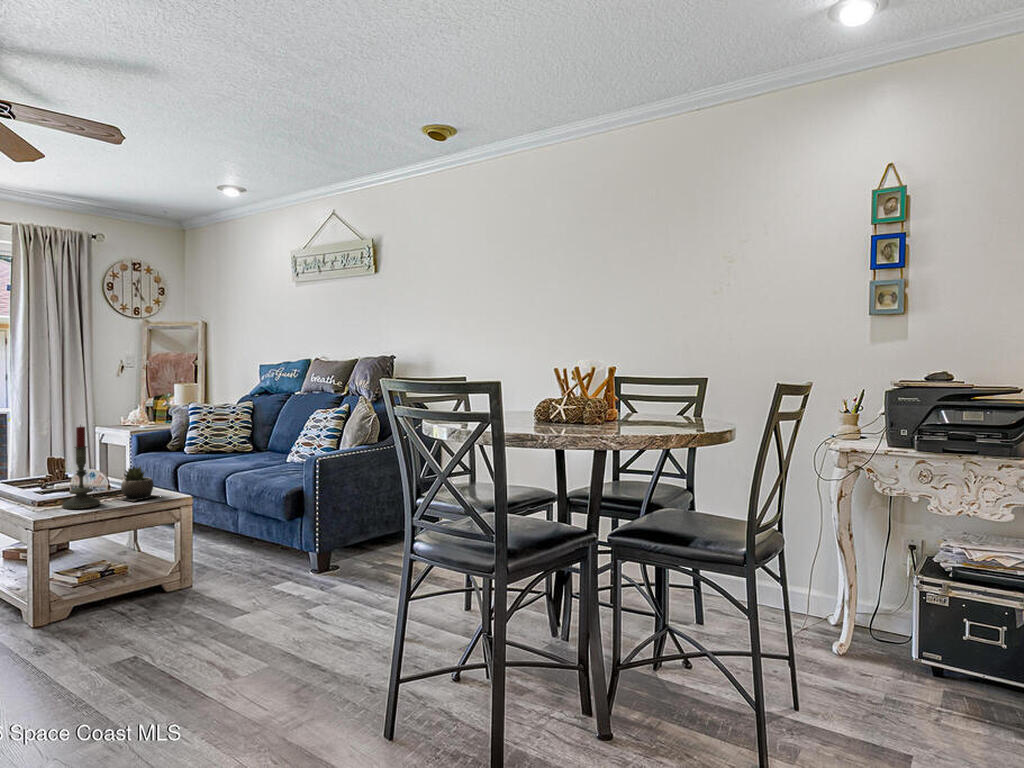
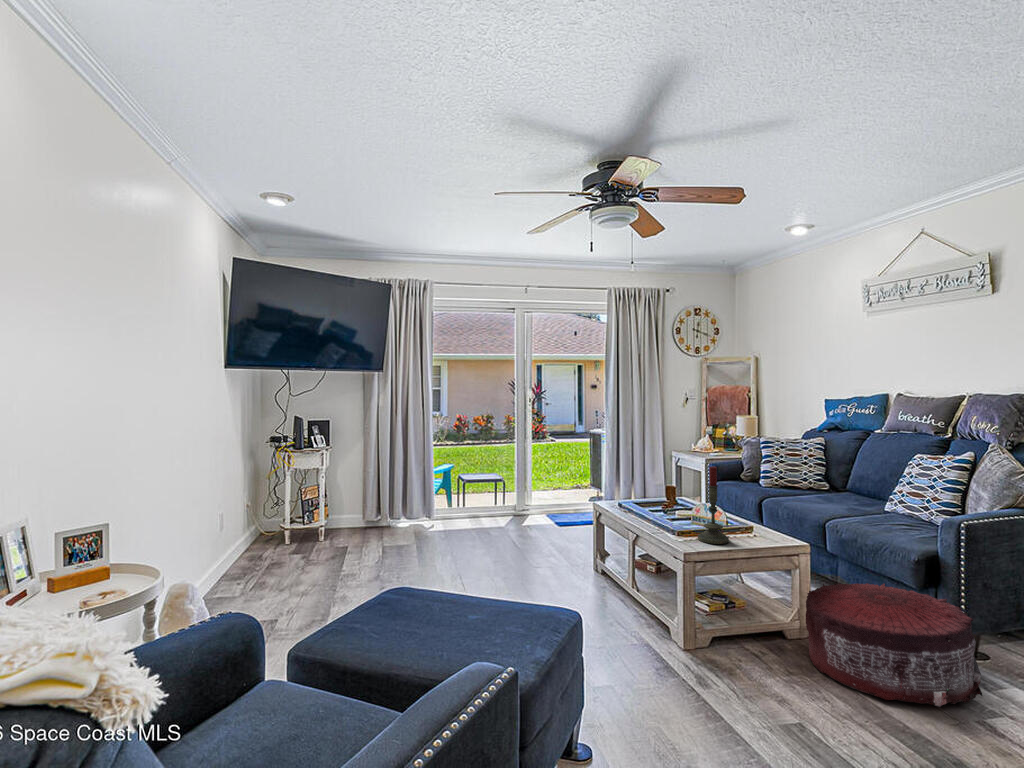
succulent plant: present [115,466,157,501] -> none [734,505,778,542]
pouf: none [177,521,315,616] -> present [806,583,982,707]

